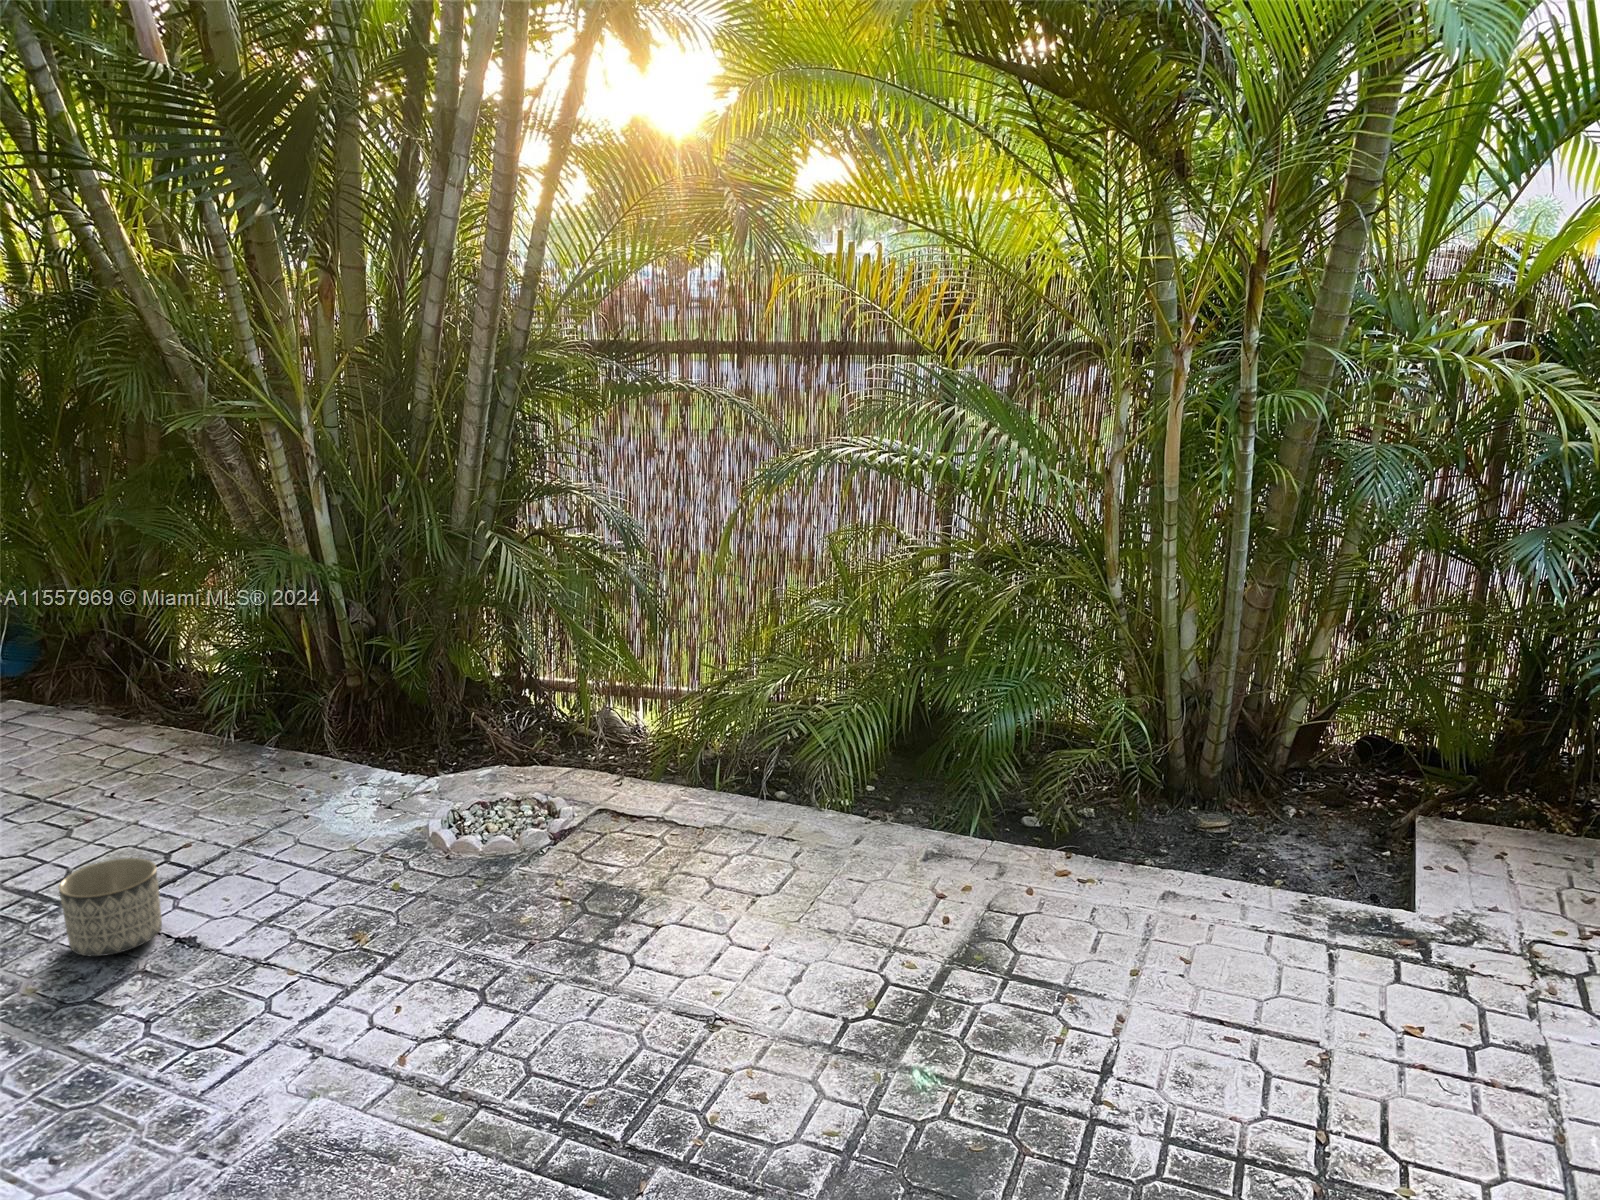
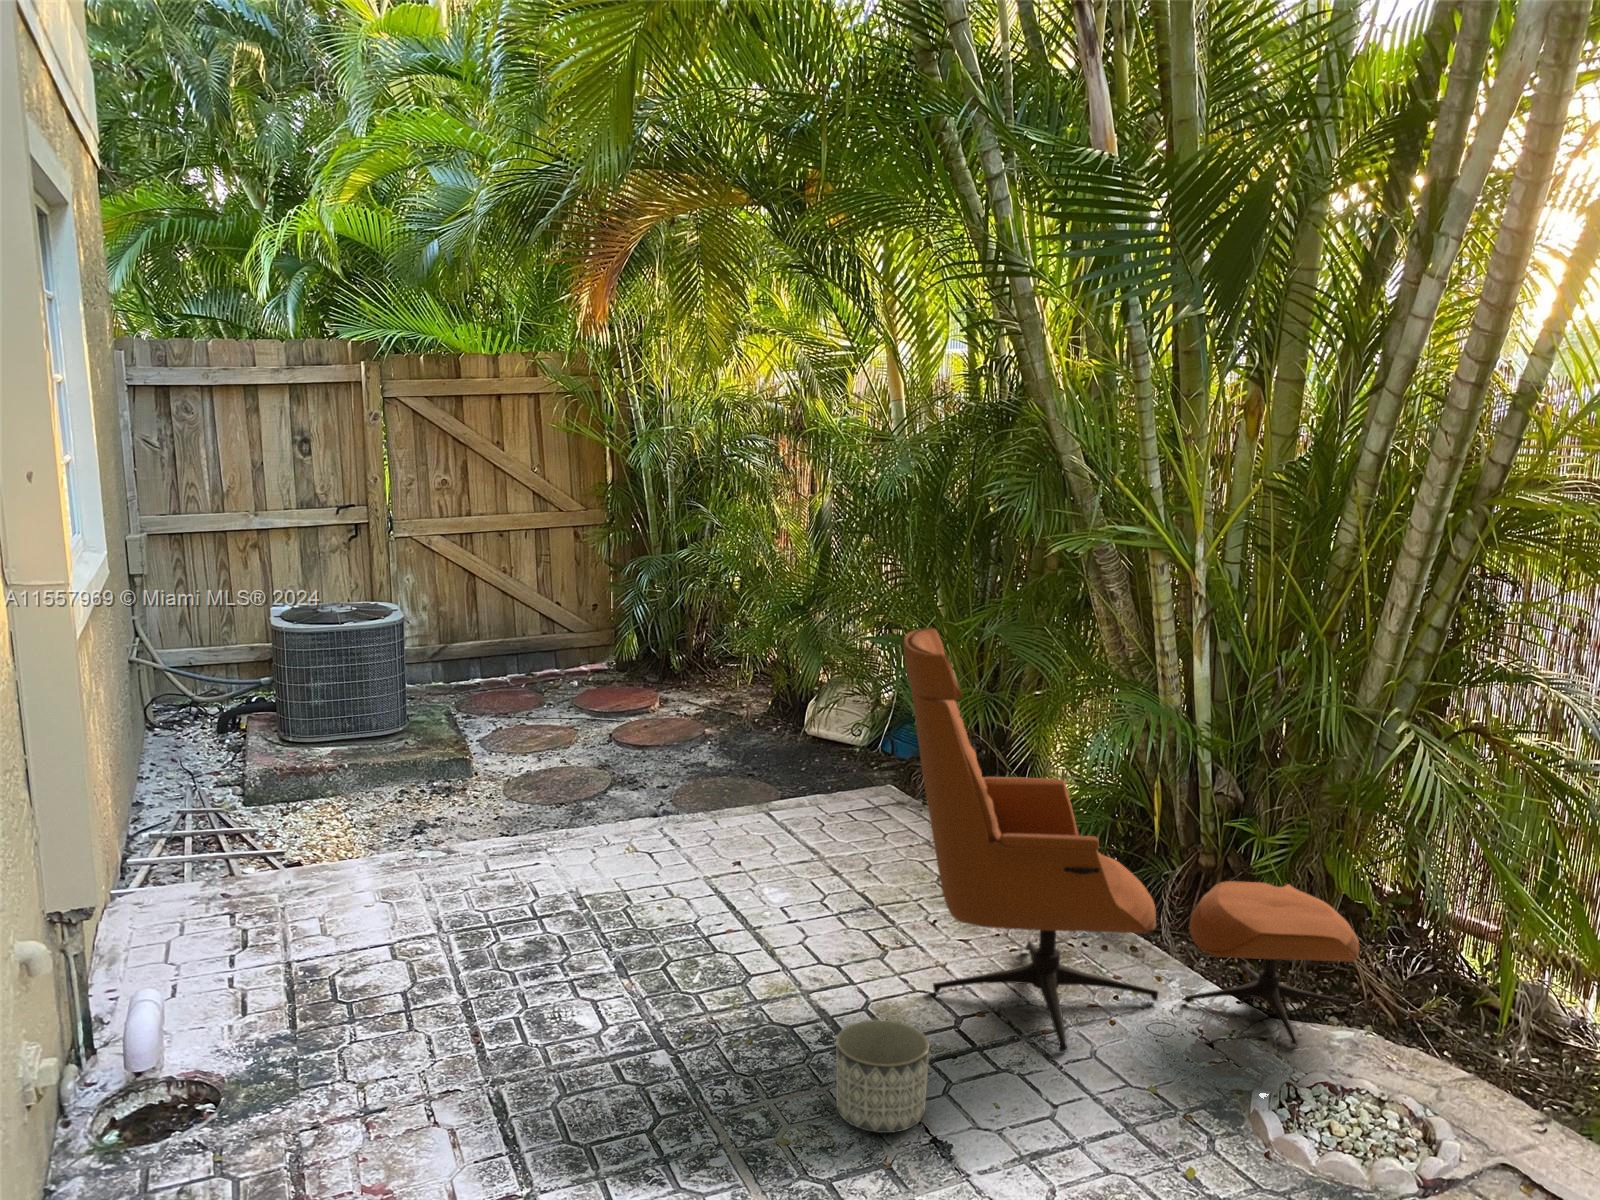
lounge chair: none [42,518,483,849] -> present [904,628,1359,1051]

